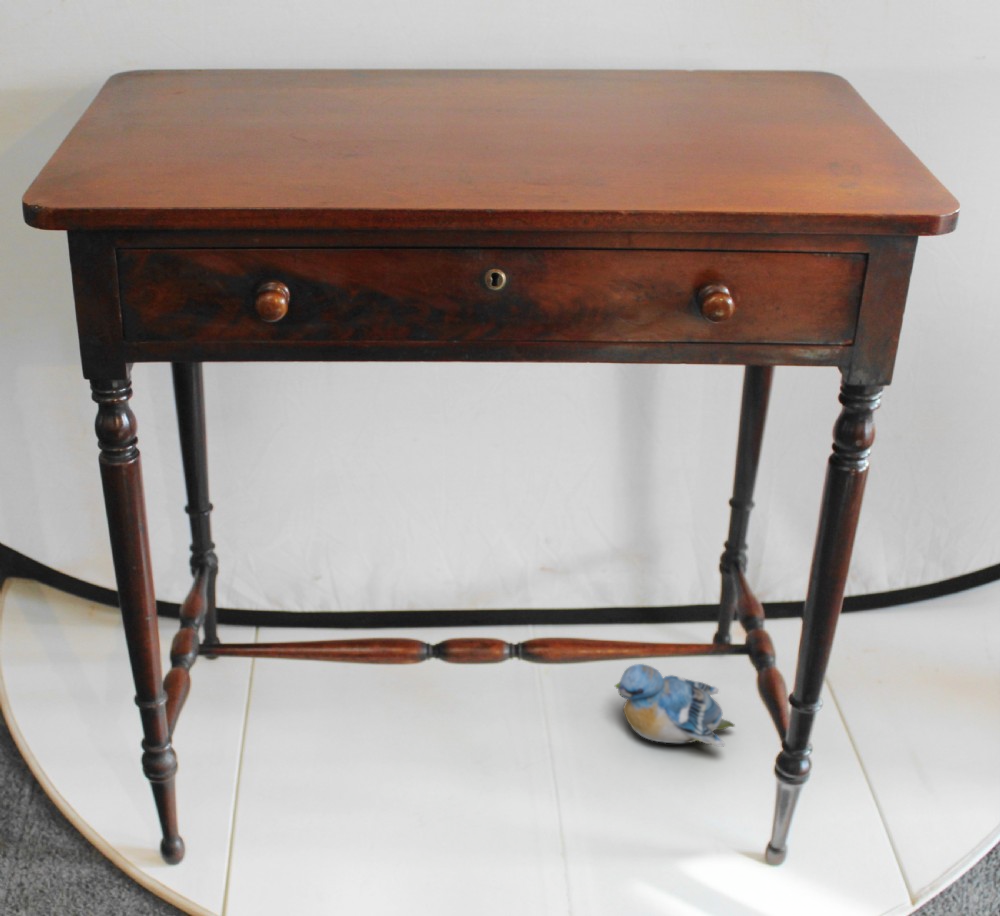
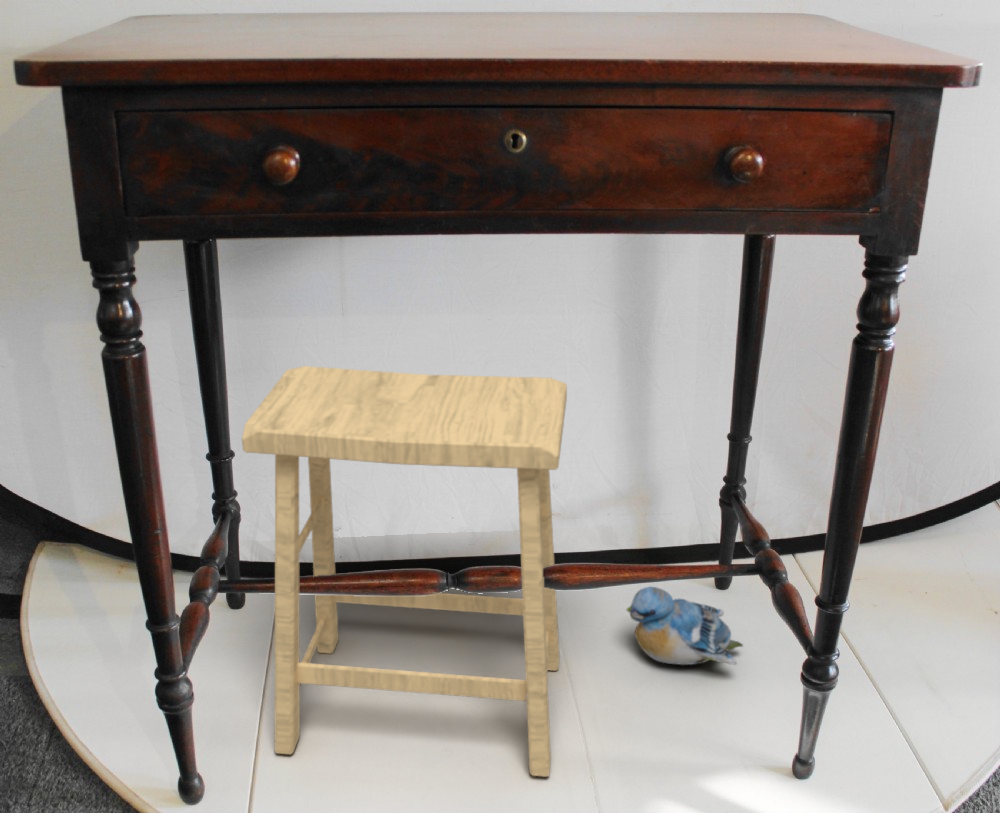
footstool: none [228,438,556,853] -> present [242,366,567,777]

